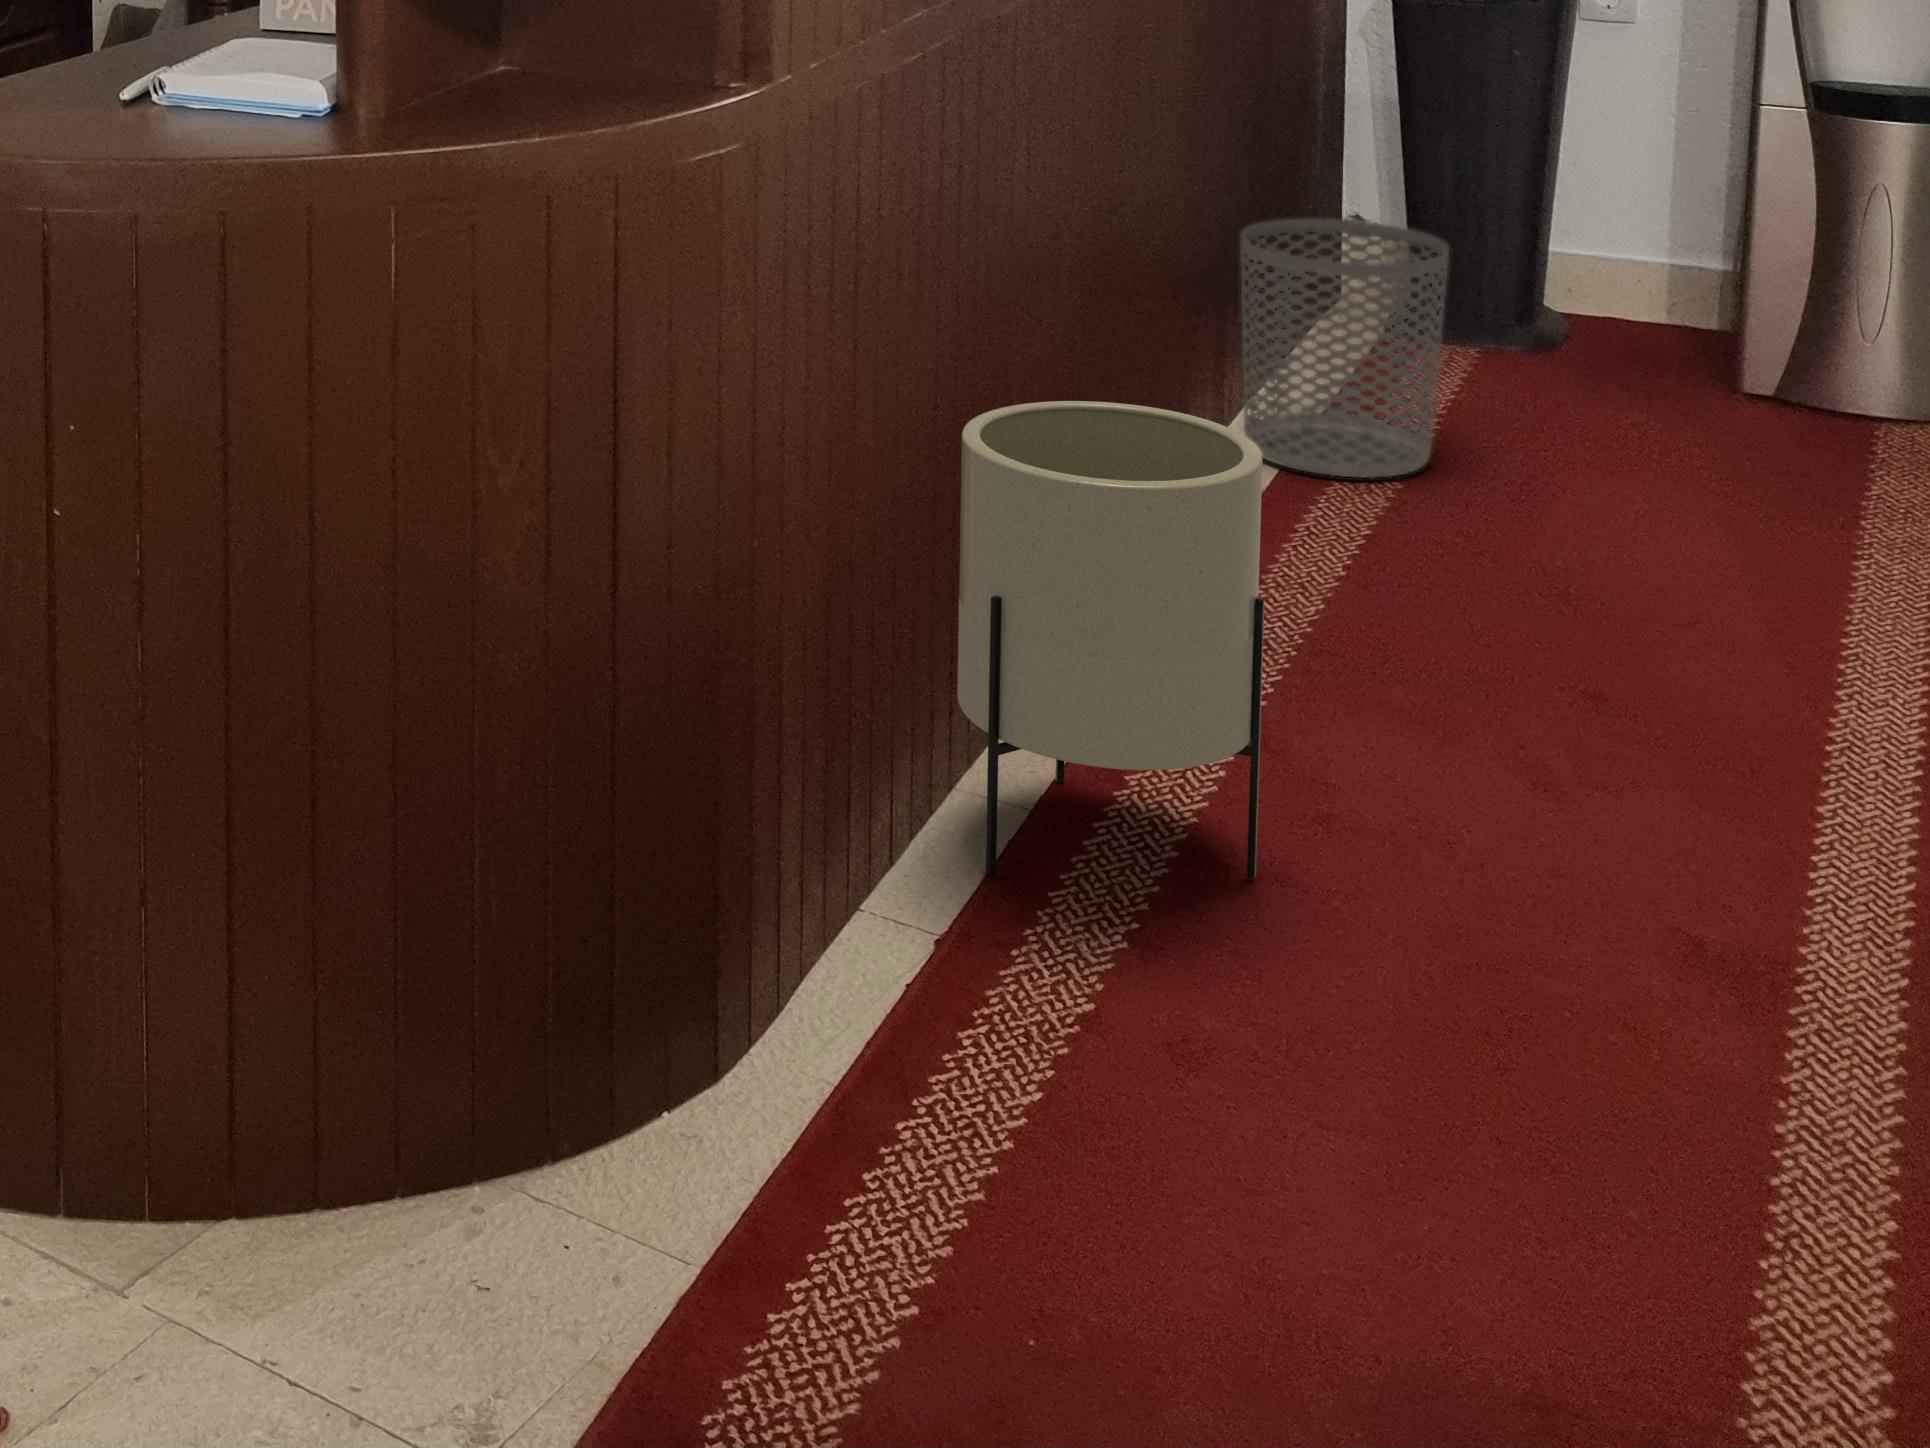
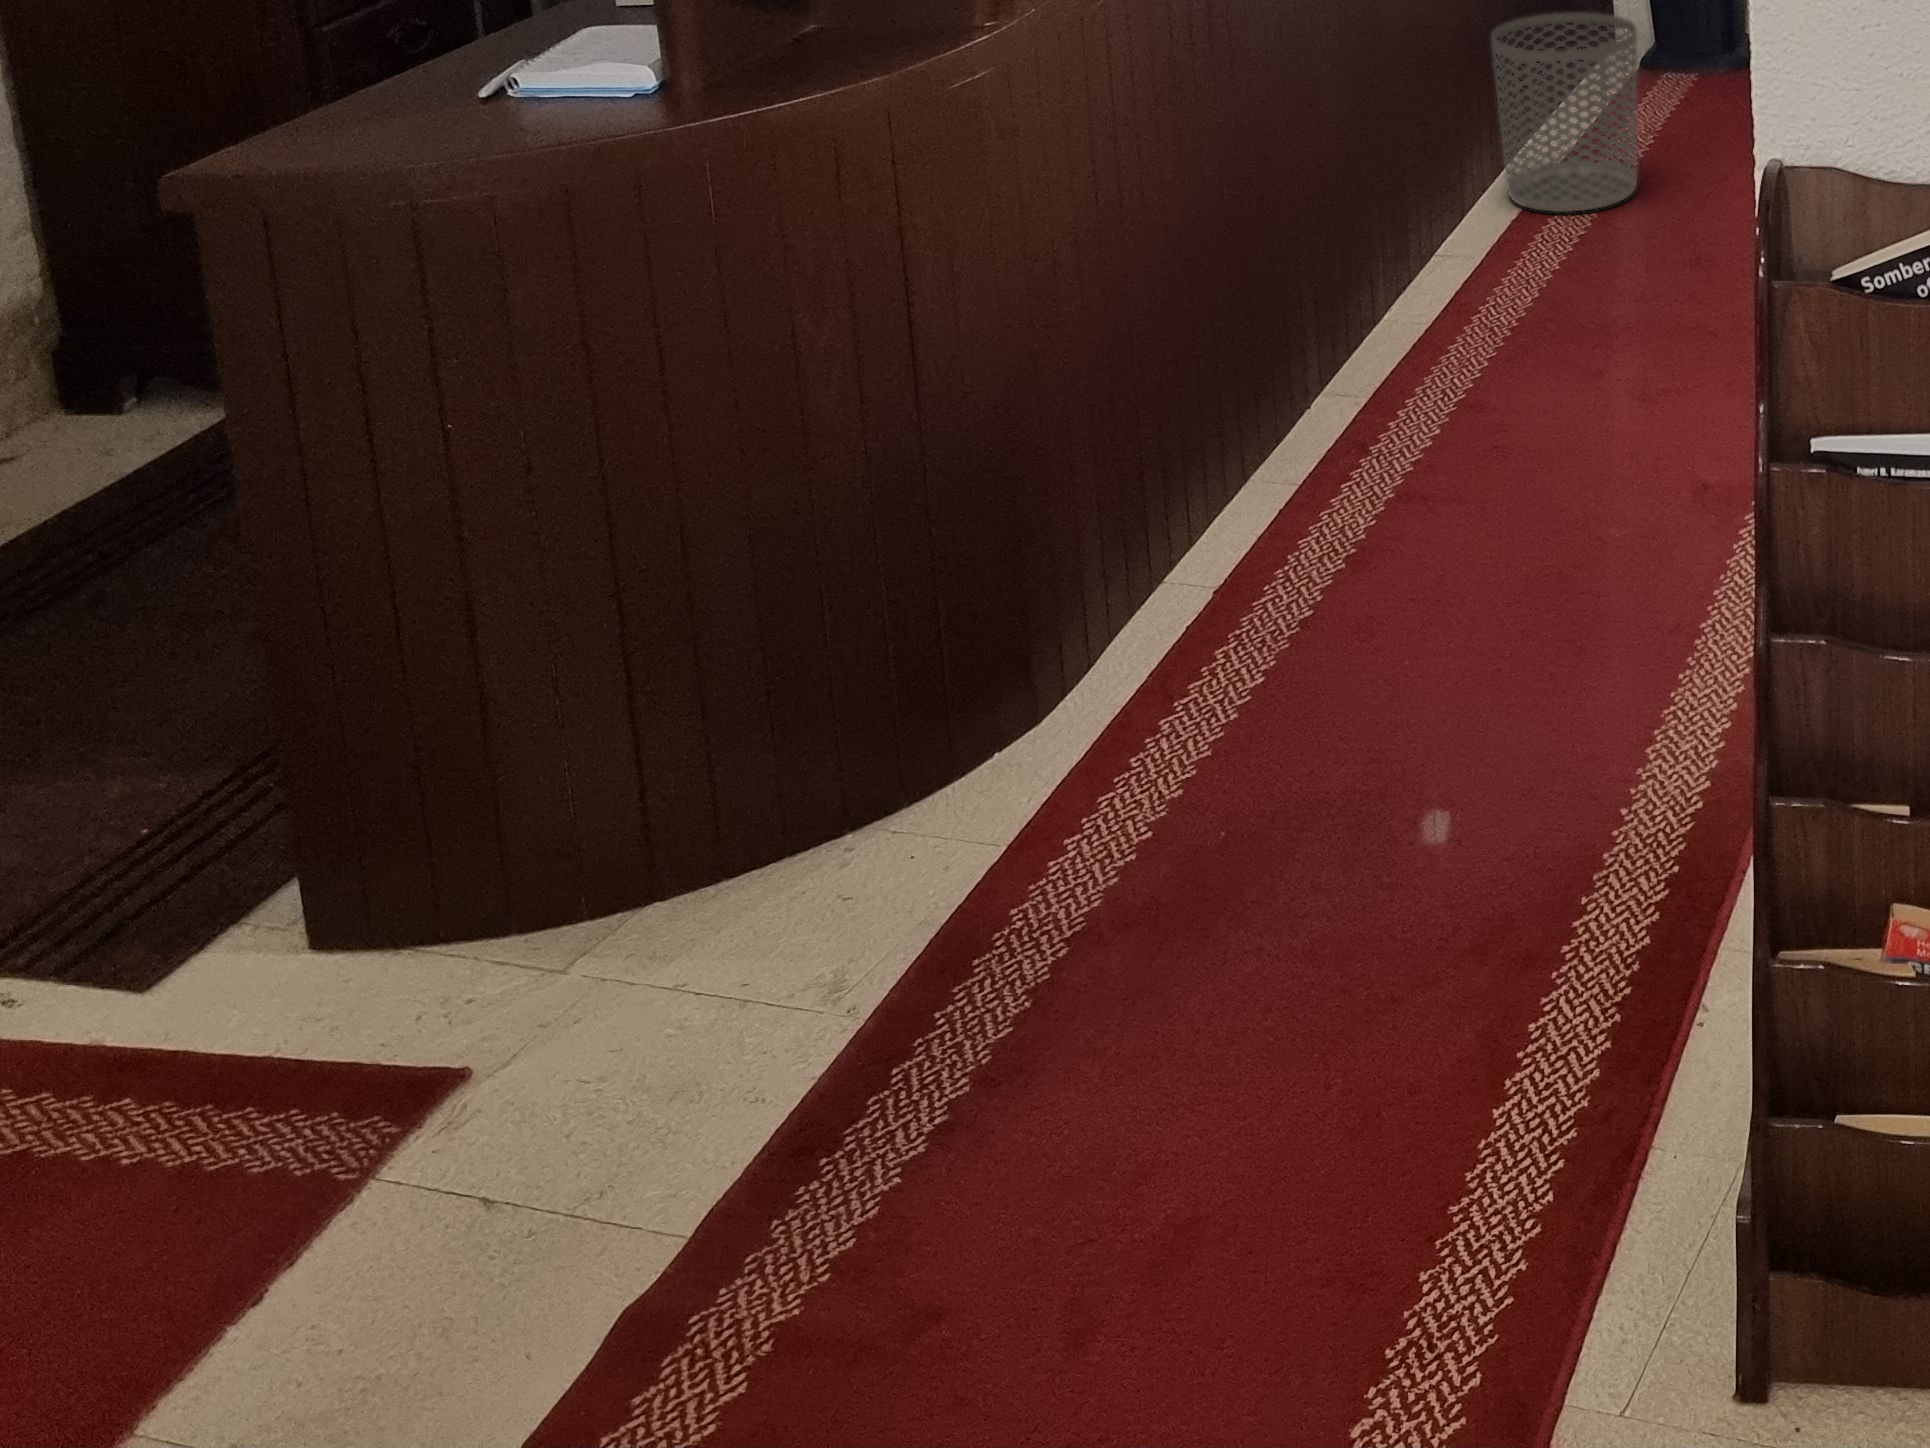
planter: present [957,401,1265,879] -> none [1203,205,1434,566]

